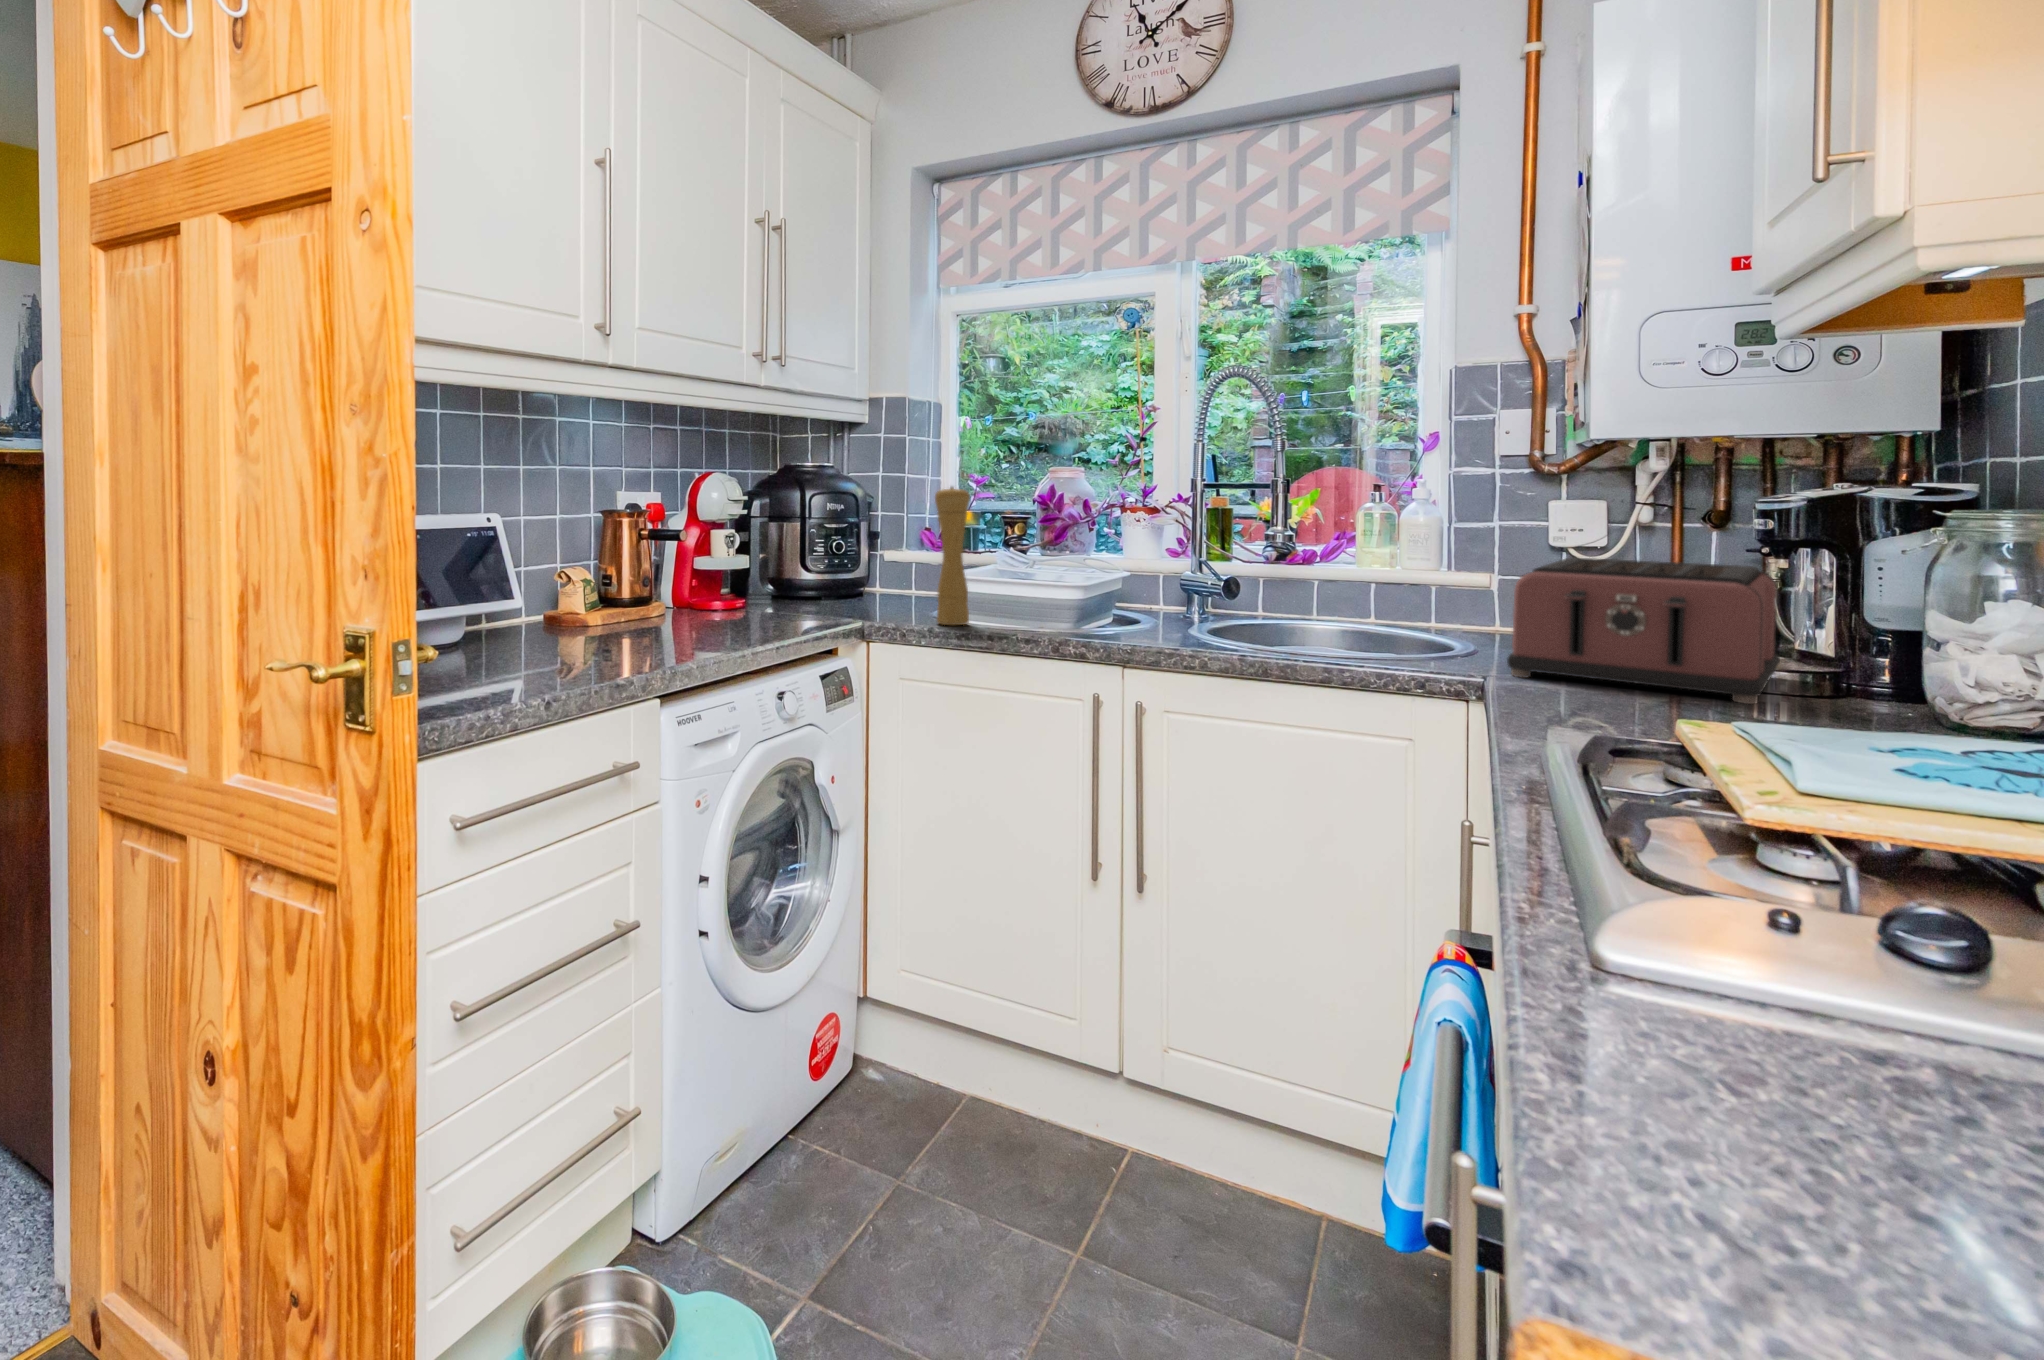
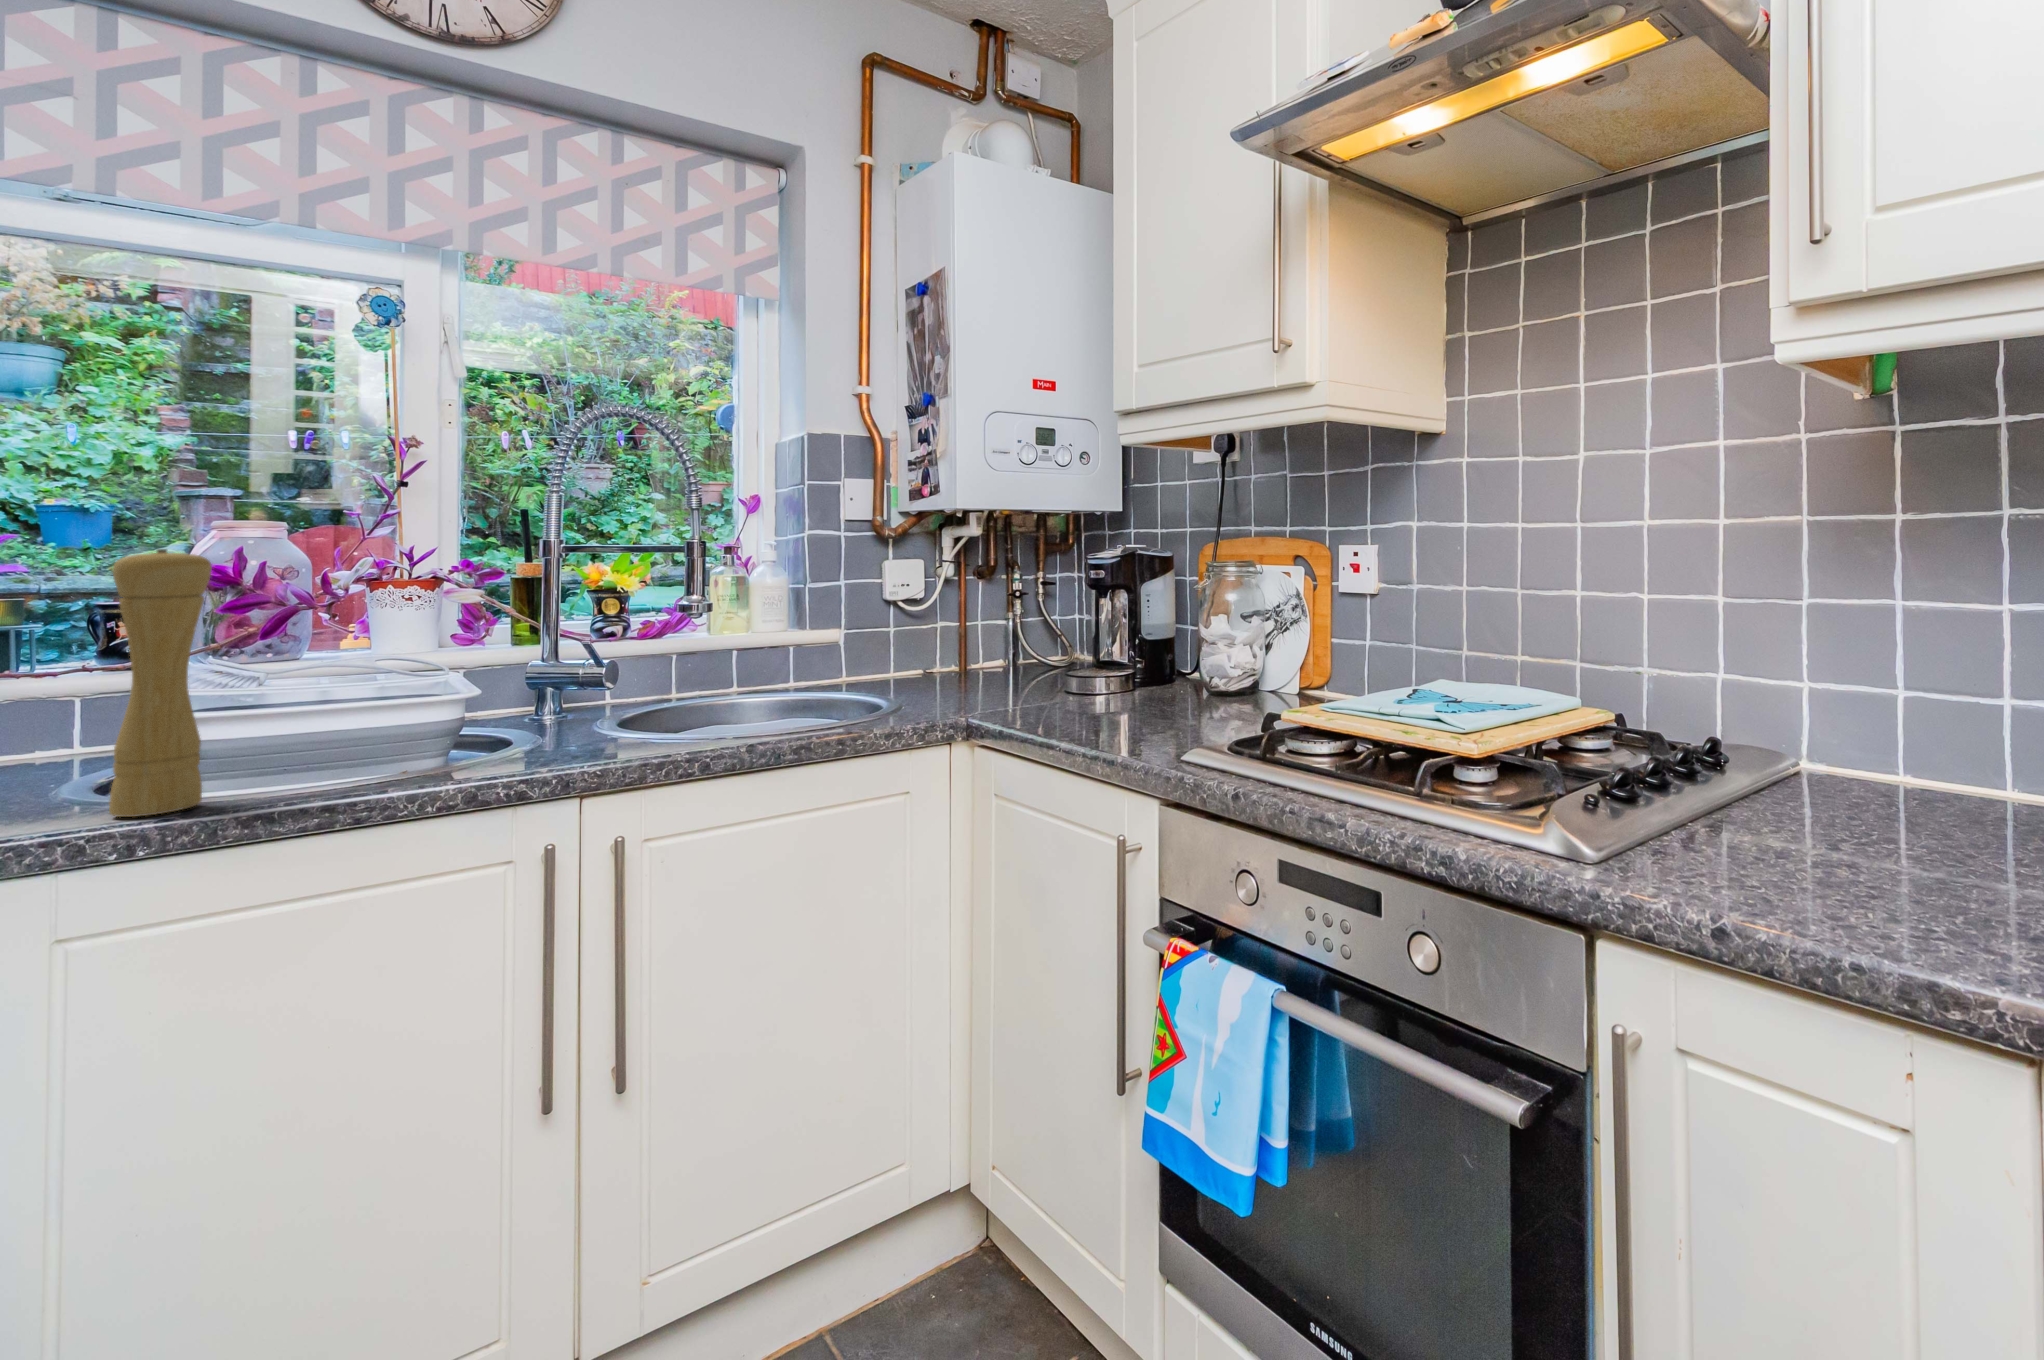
toaster: present [1507,558,1780,704] -> none [939,601,1134,712]

